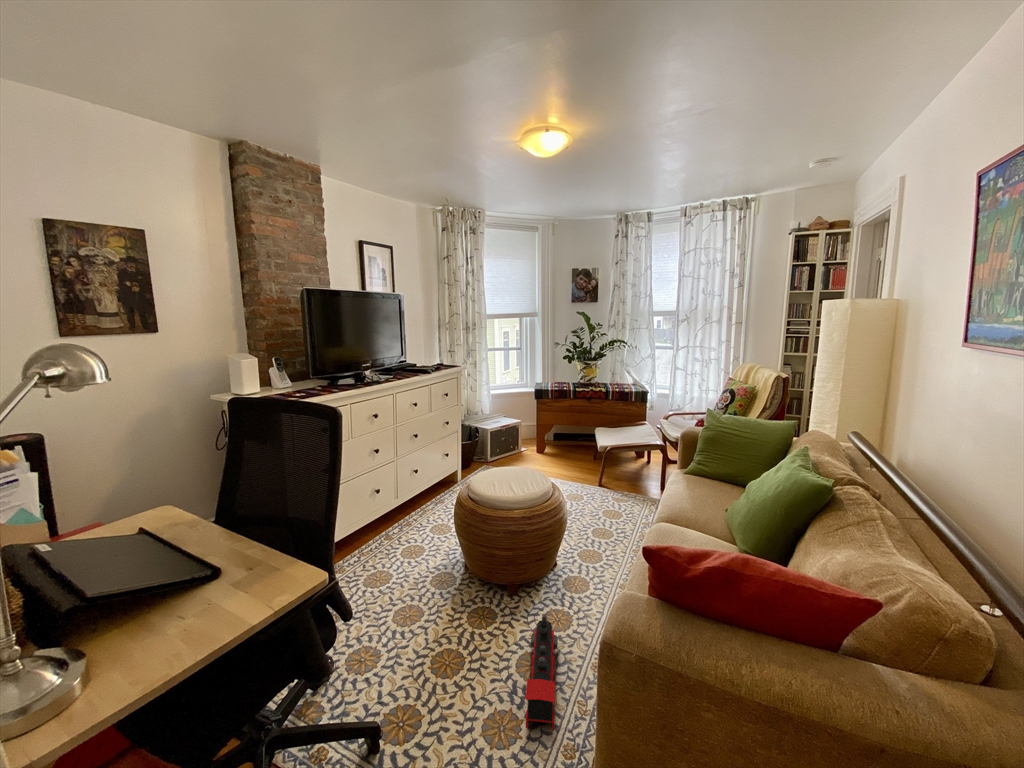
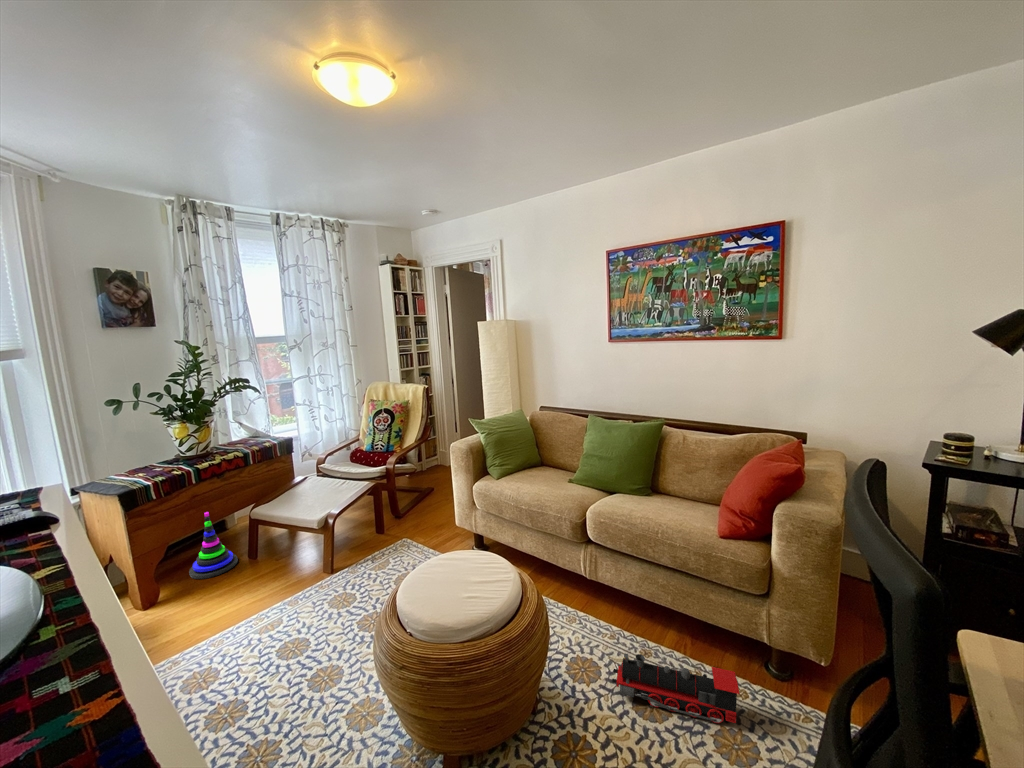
stacking toy: none [553,419,578,457] -> present [189,512,238,579]

